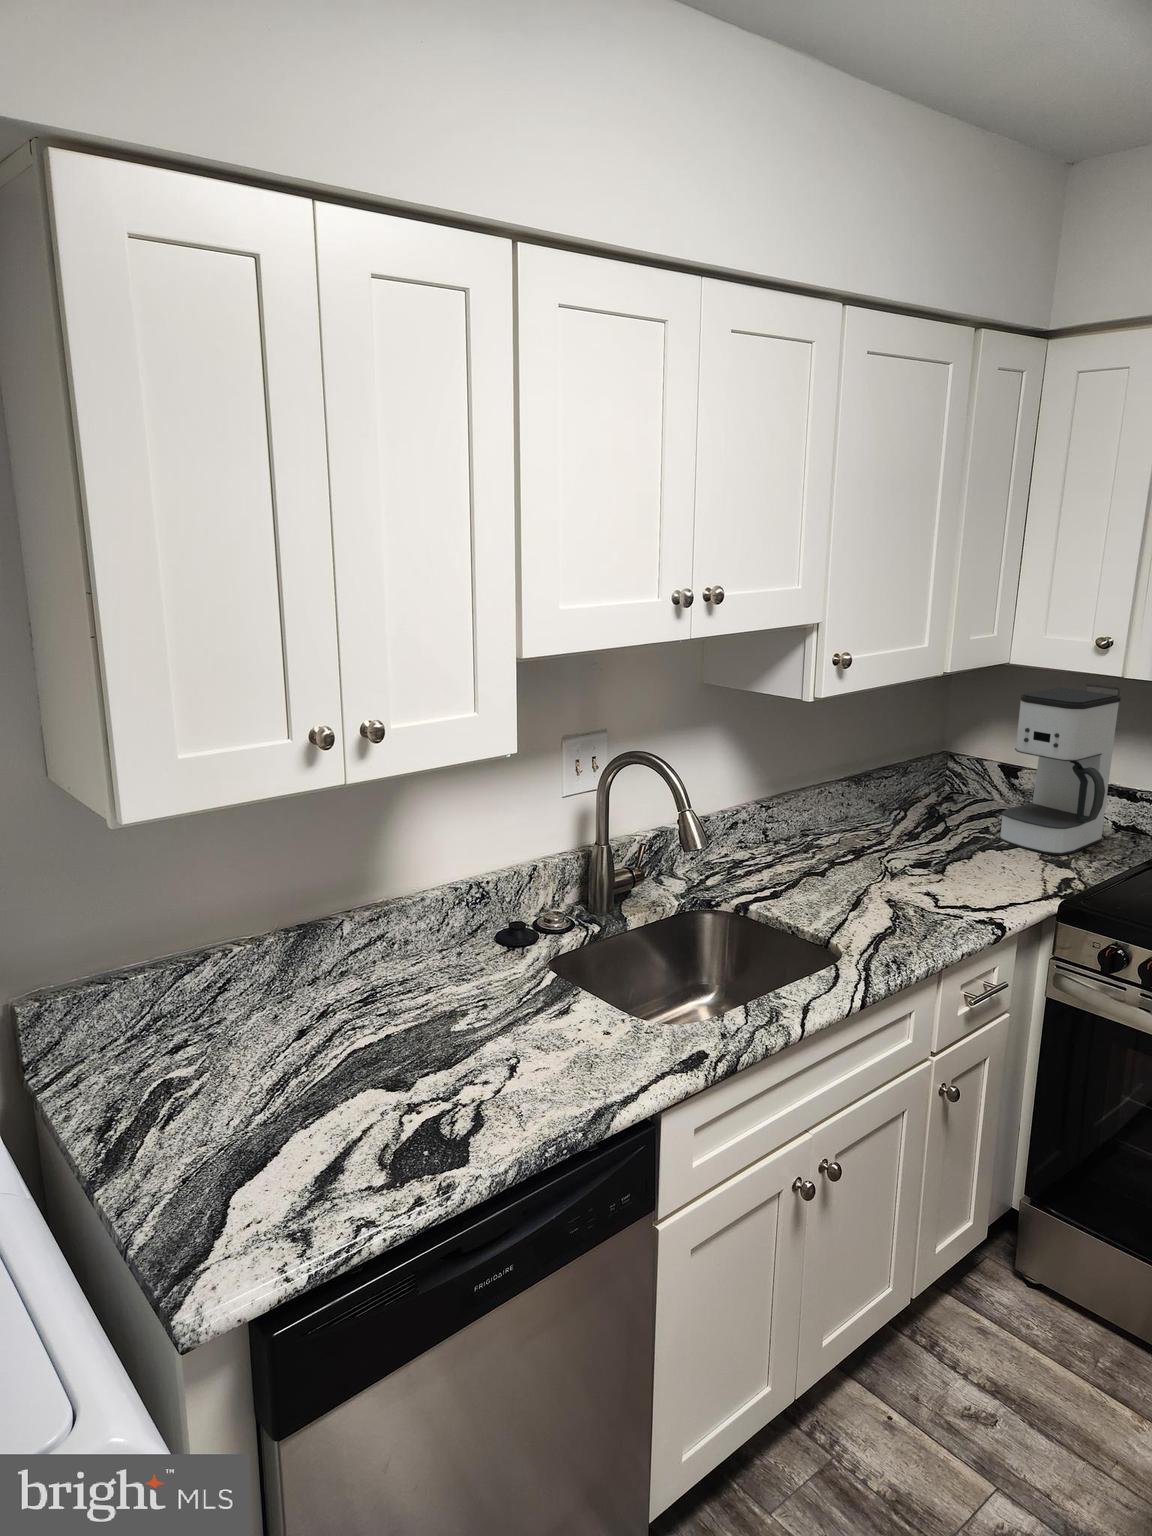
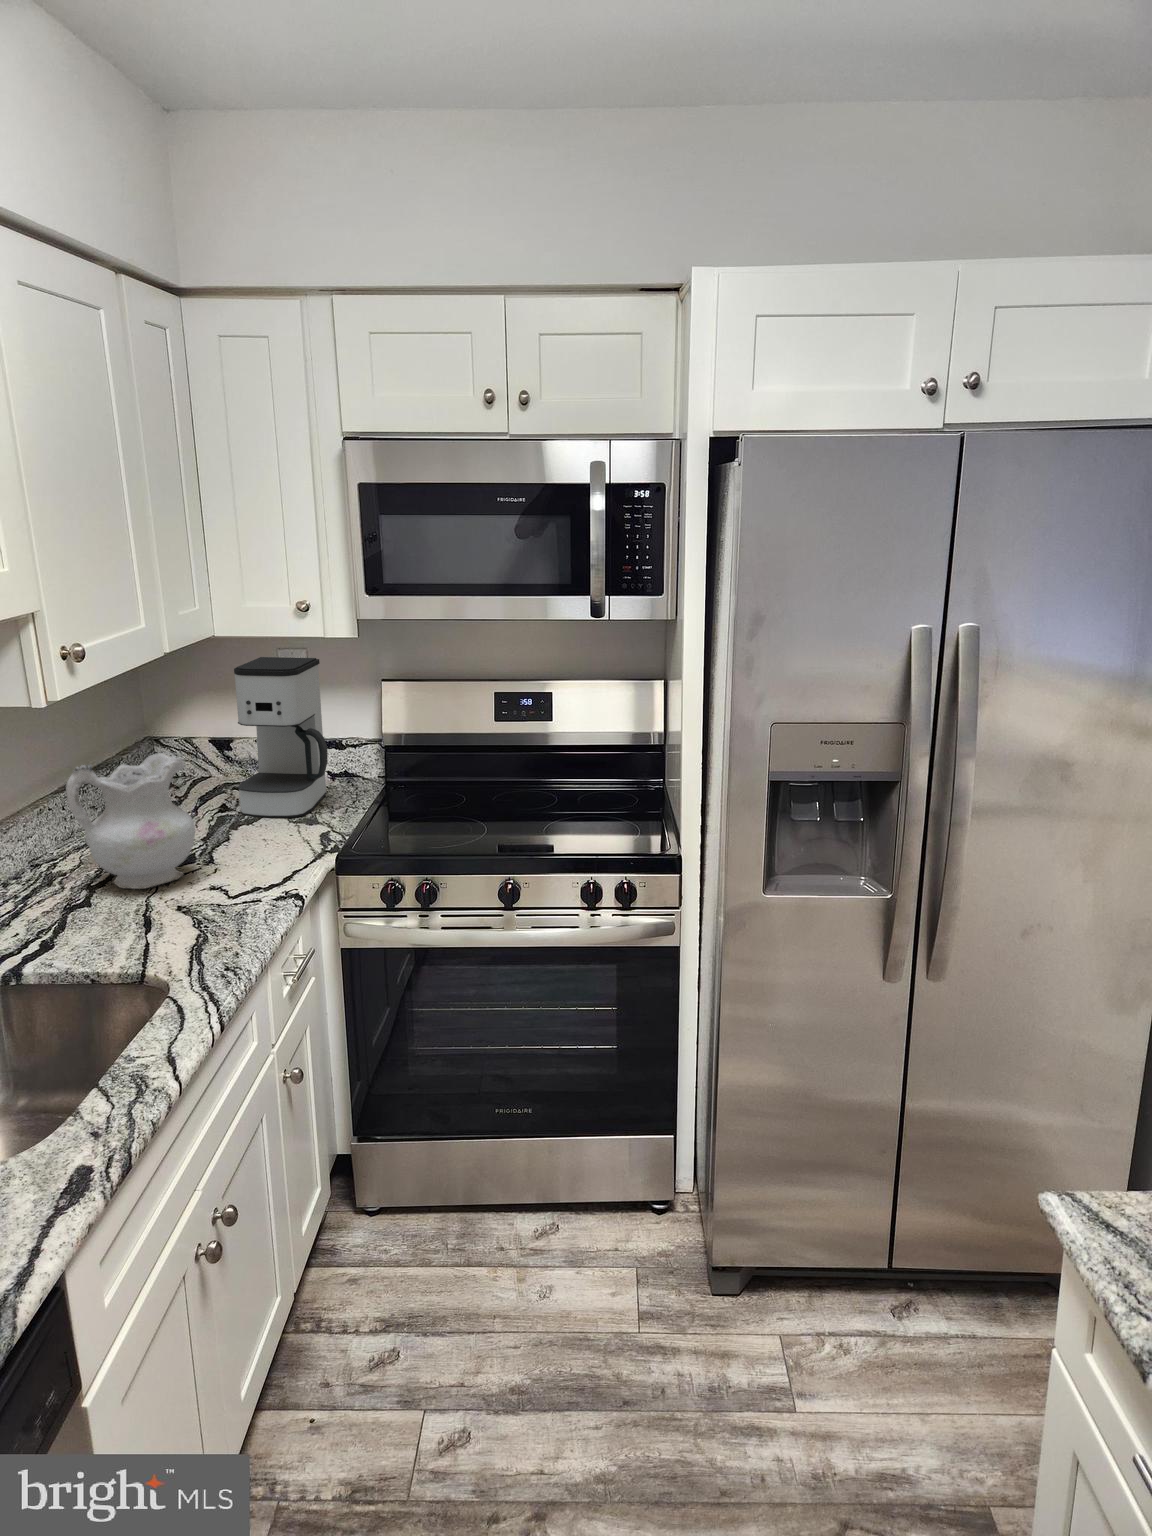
ceramic pitcher: none [826,758,932,878] -> present [66,753,195,889]

